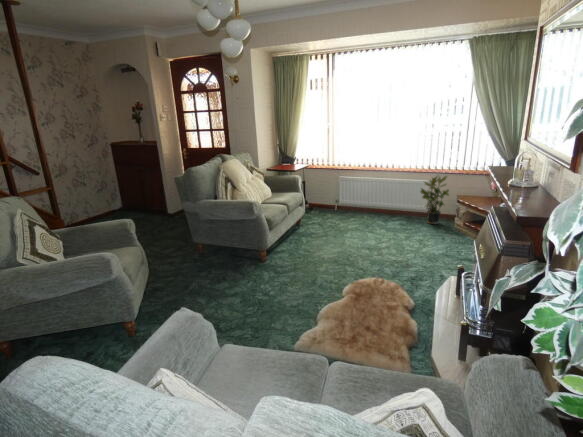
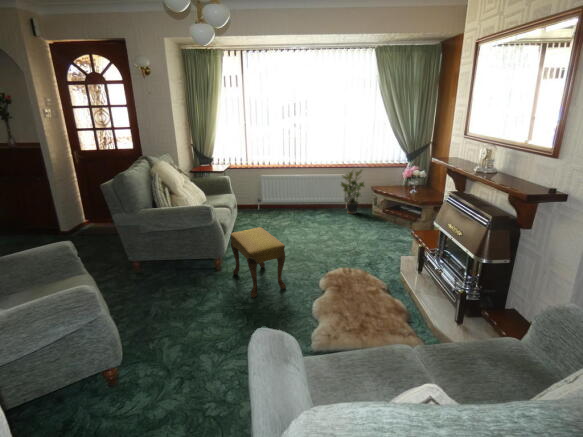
footstool: none [269,226,309,290] -> present [230,227,286,298]

